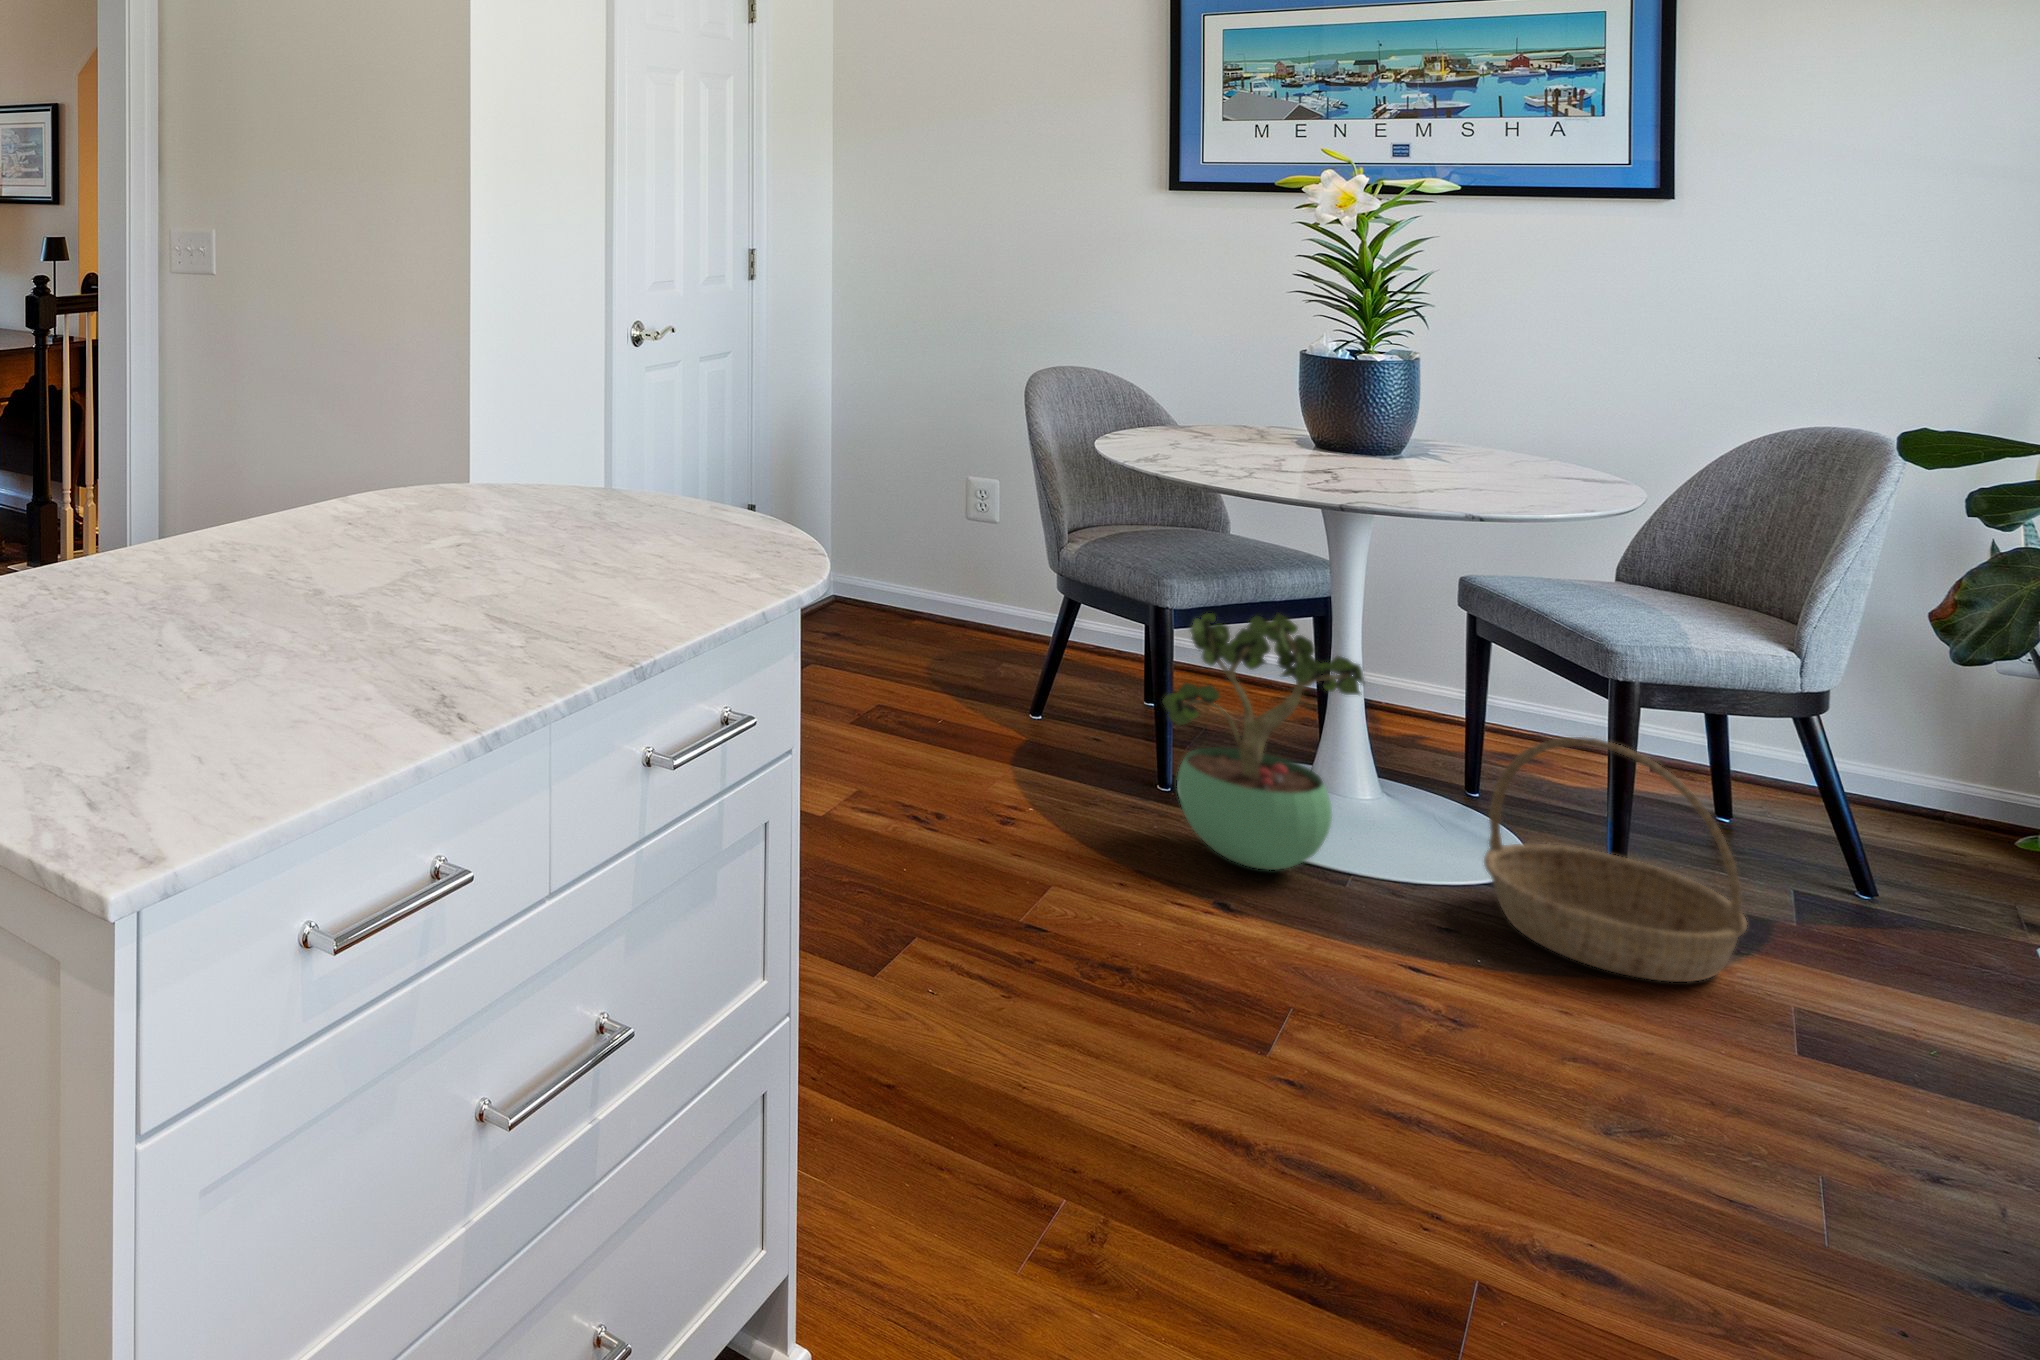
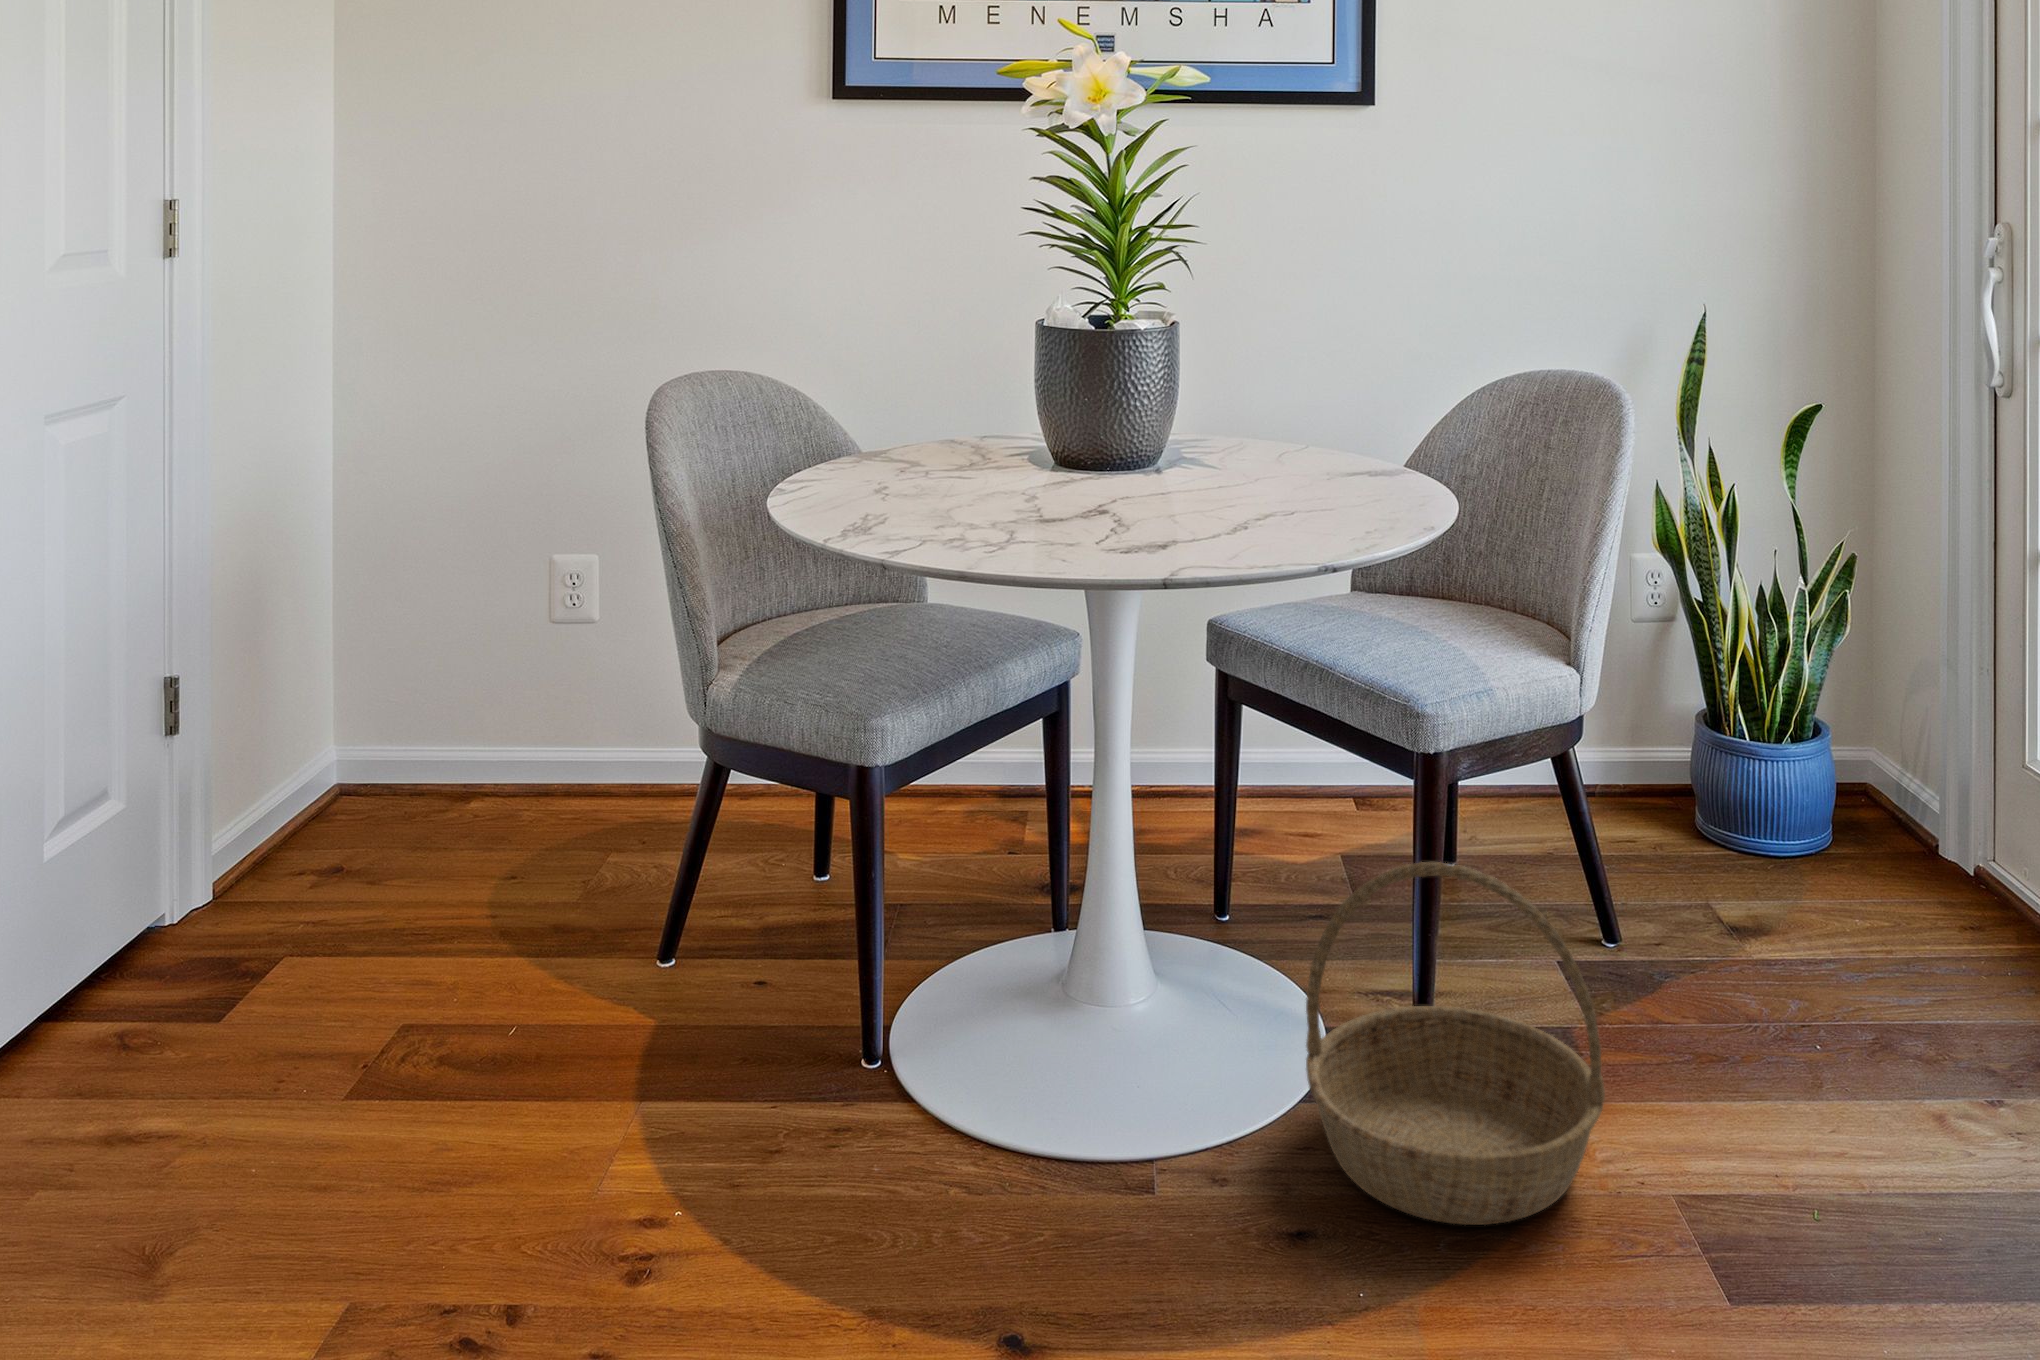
potted plant: present [1163,613,1364,870] -> none [882,764,1164,1209]

